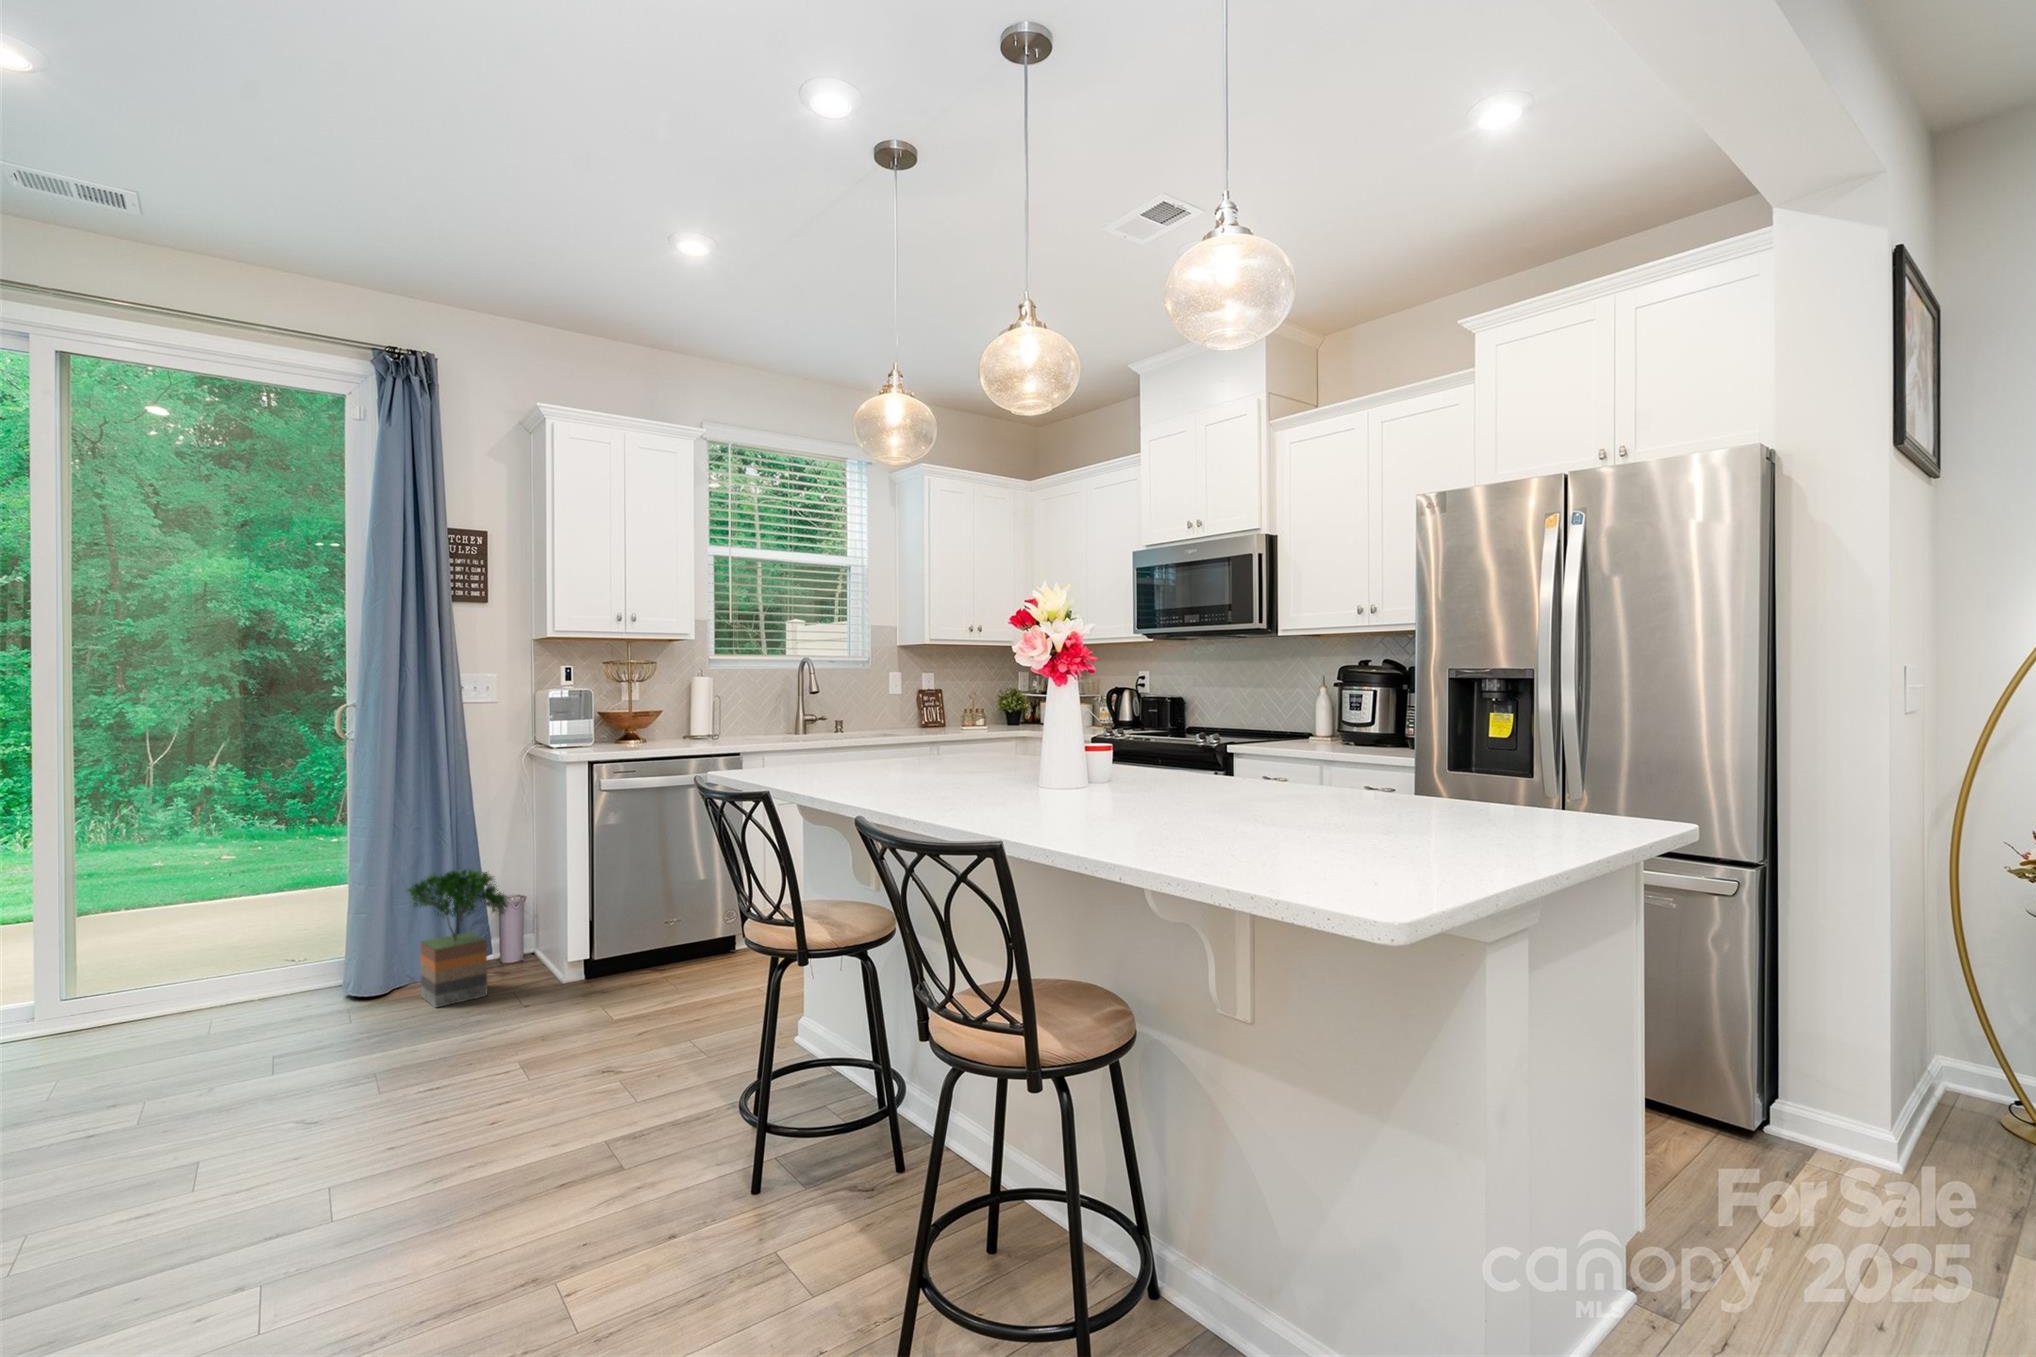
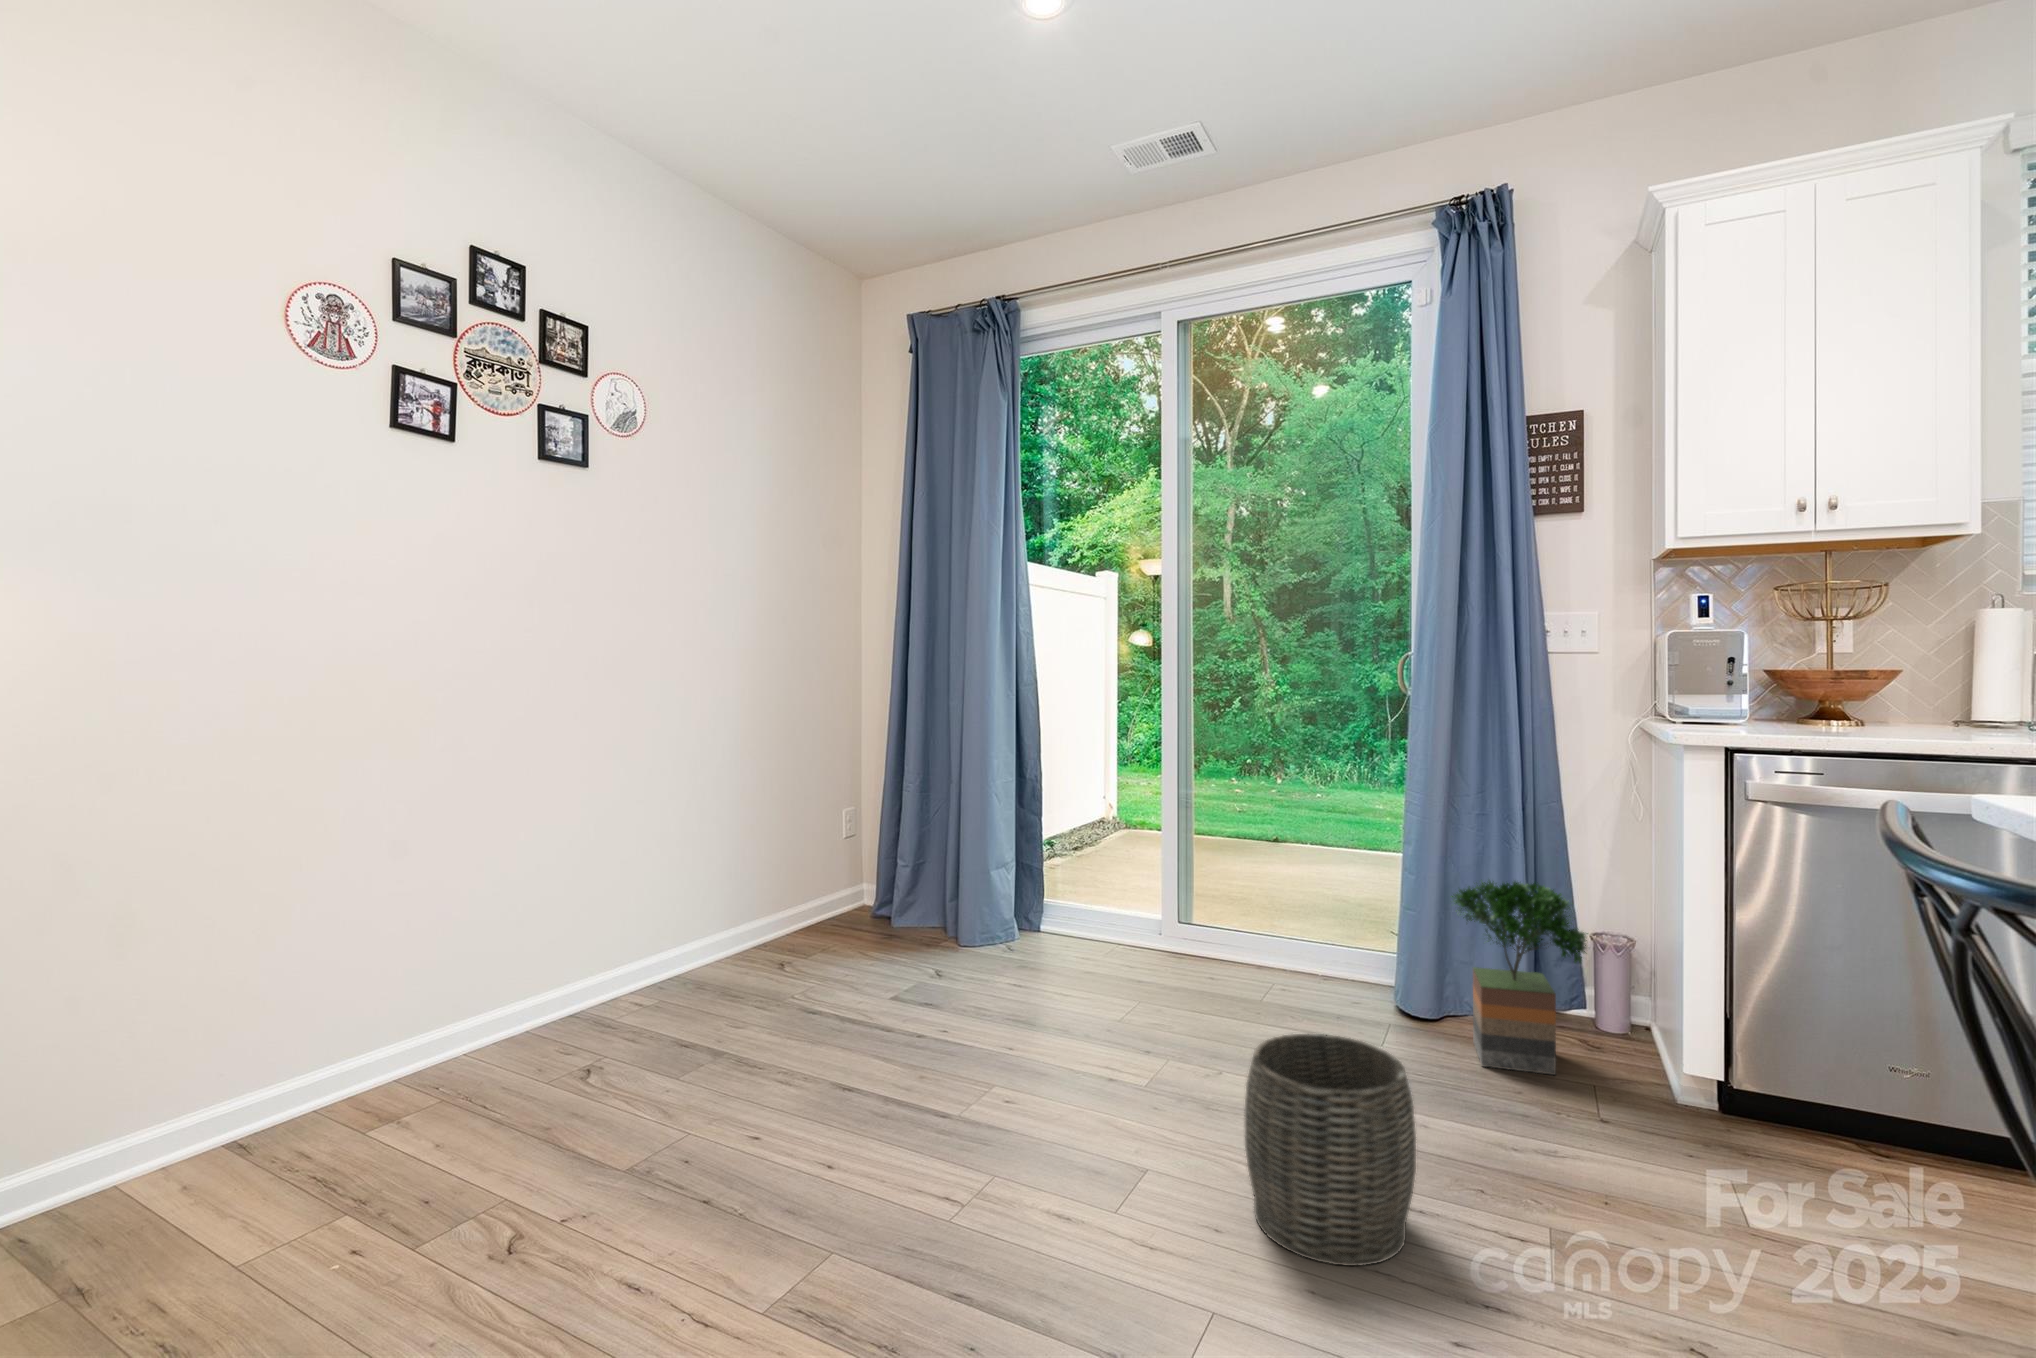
woven basket: none [313,988,448,1139] -> present [1244,1034,1416,1266]

